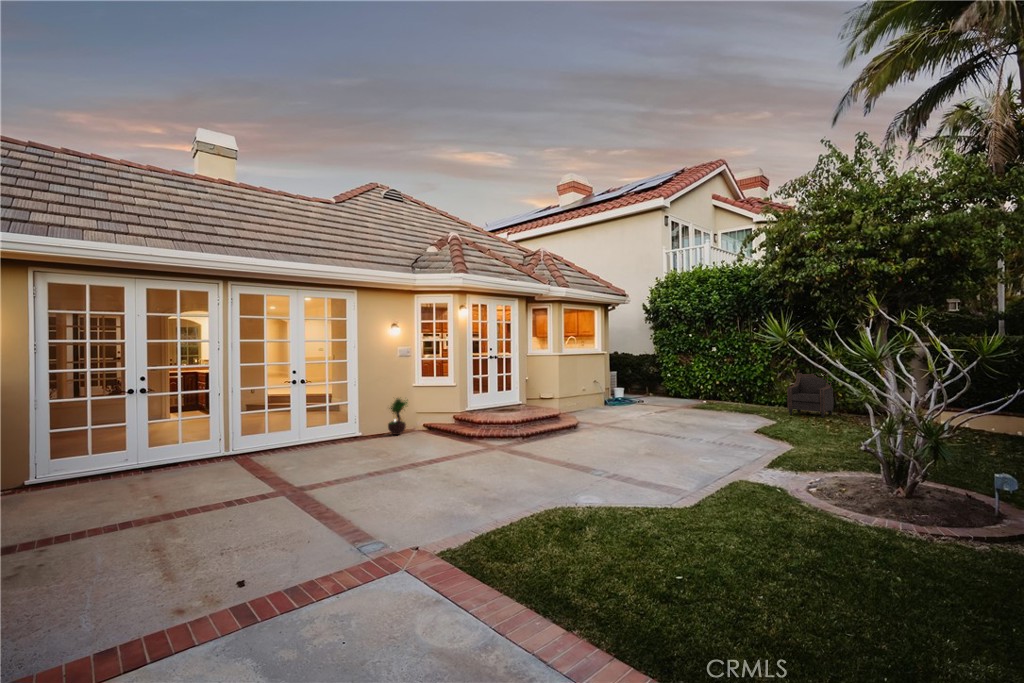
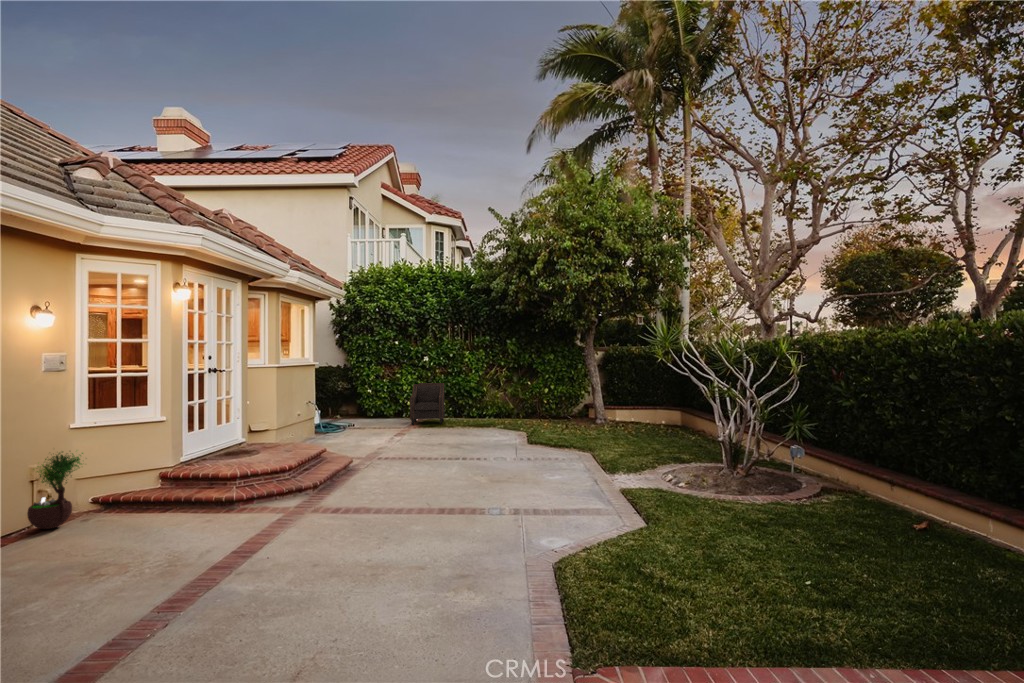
chair: present [787,373,834,418] -> present [410,383,445,425]

